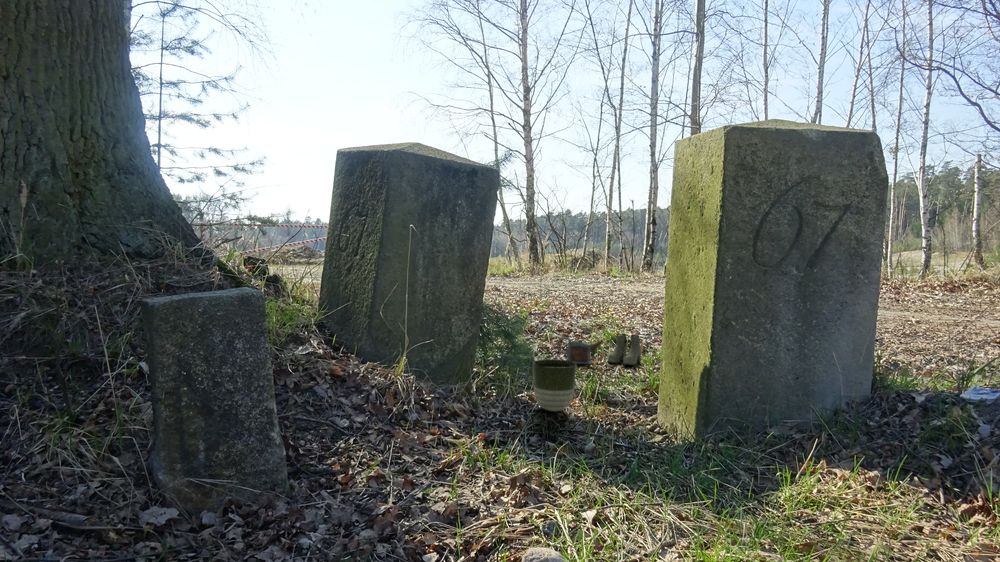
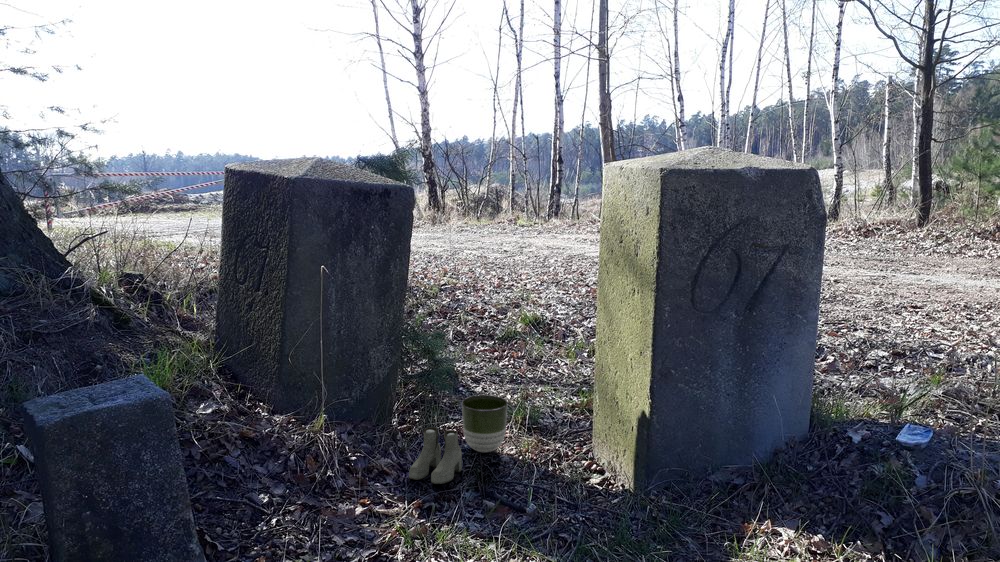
boots: present [608,334,641,365] -> present [409,427,462,484]
watering can: present [558,337,604,364] -> none [479,348,529,376]

